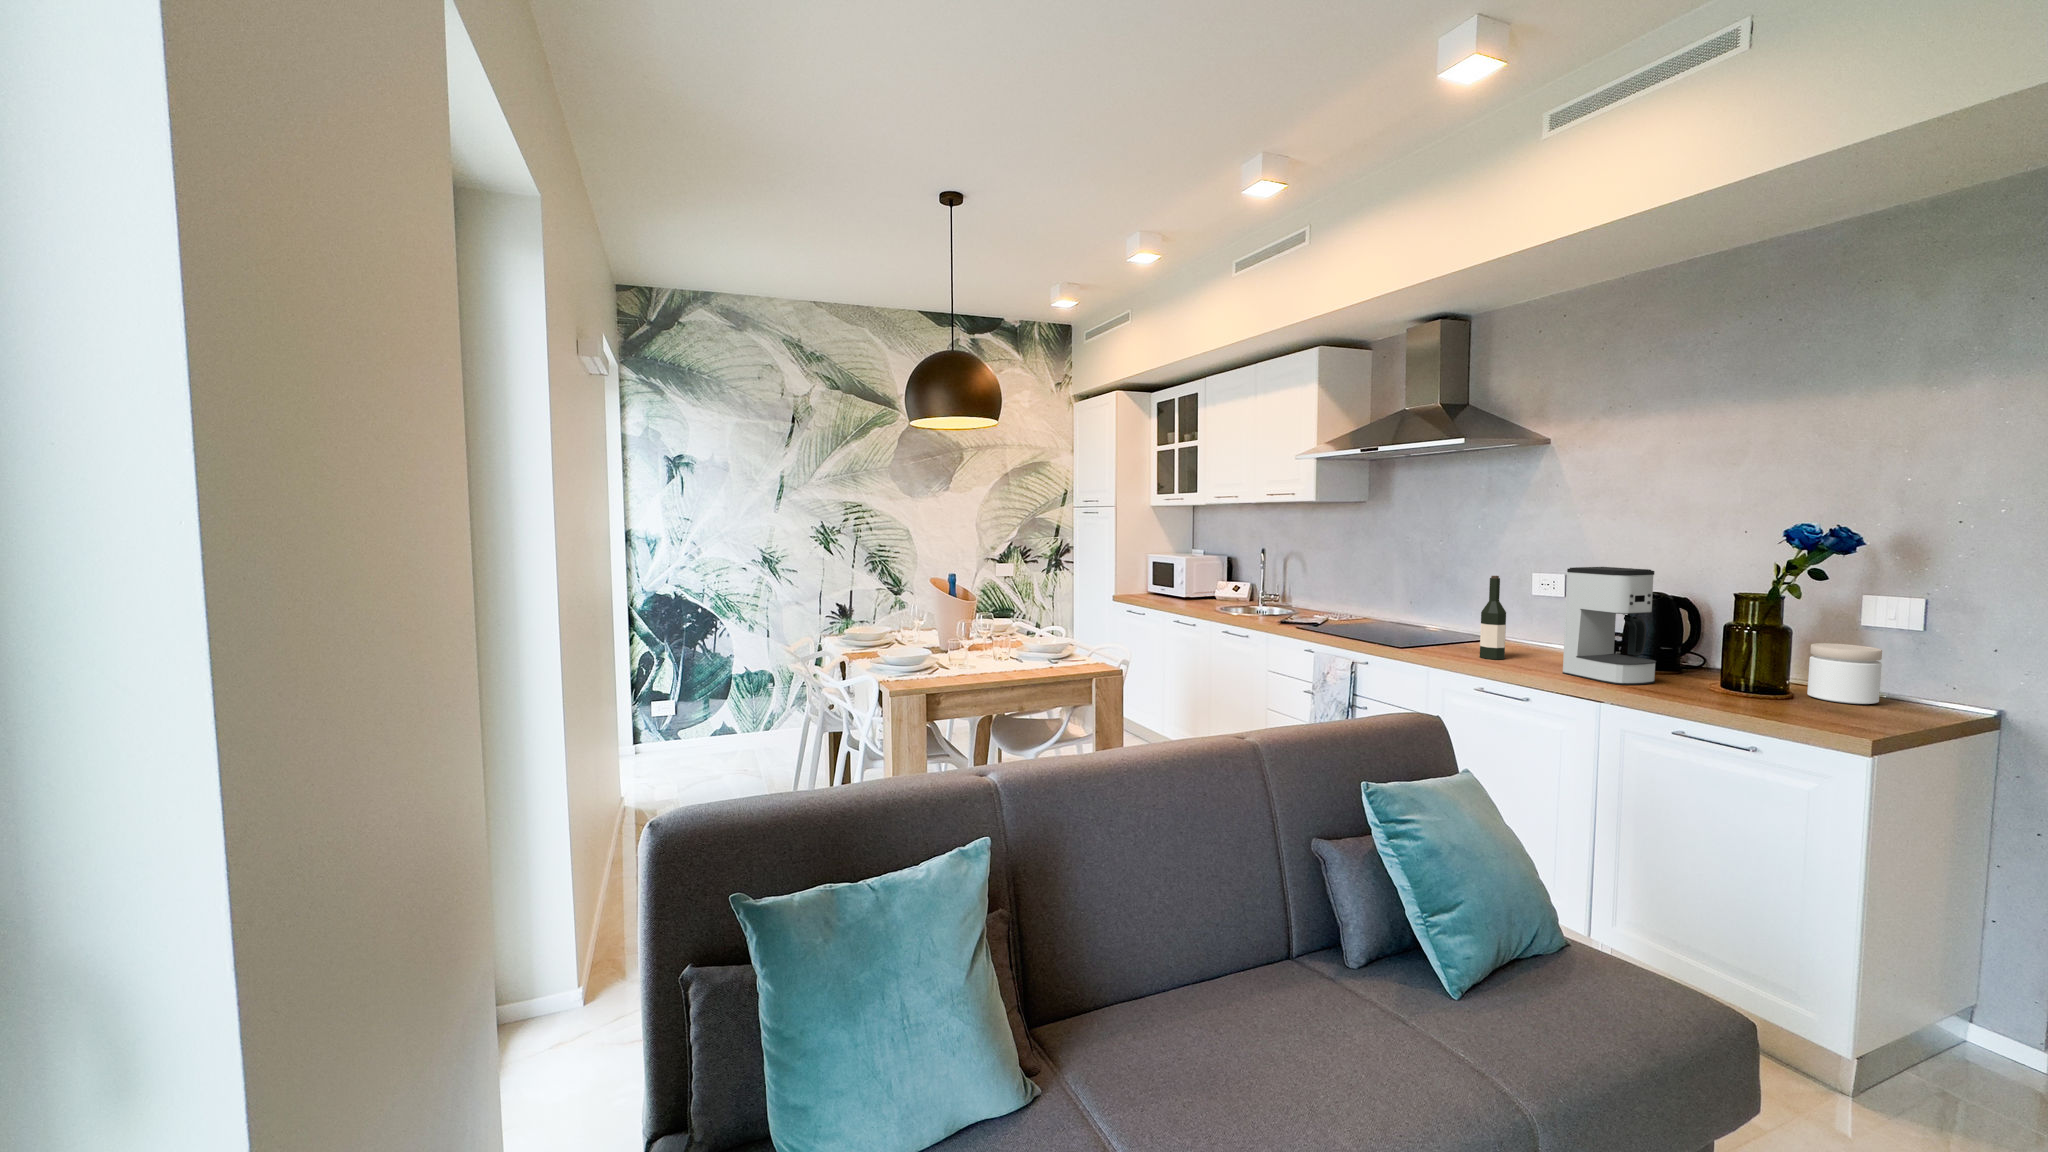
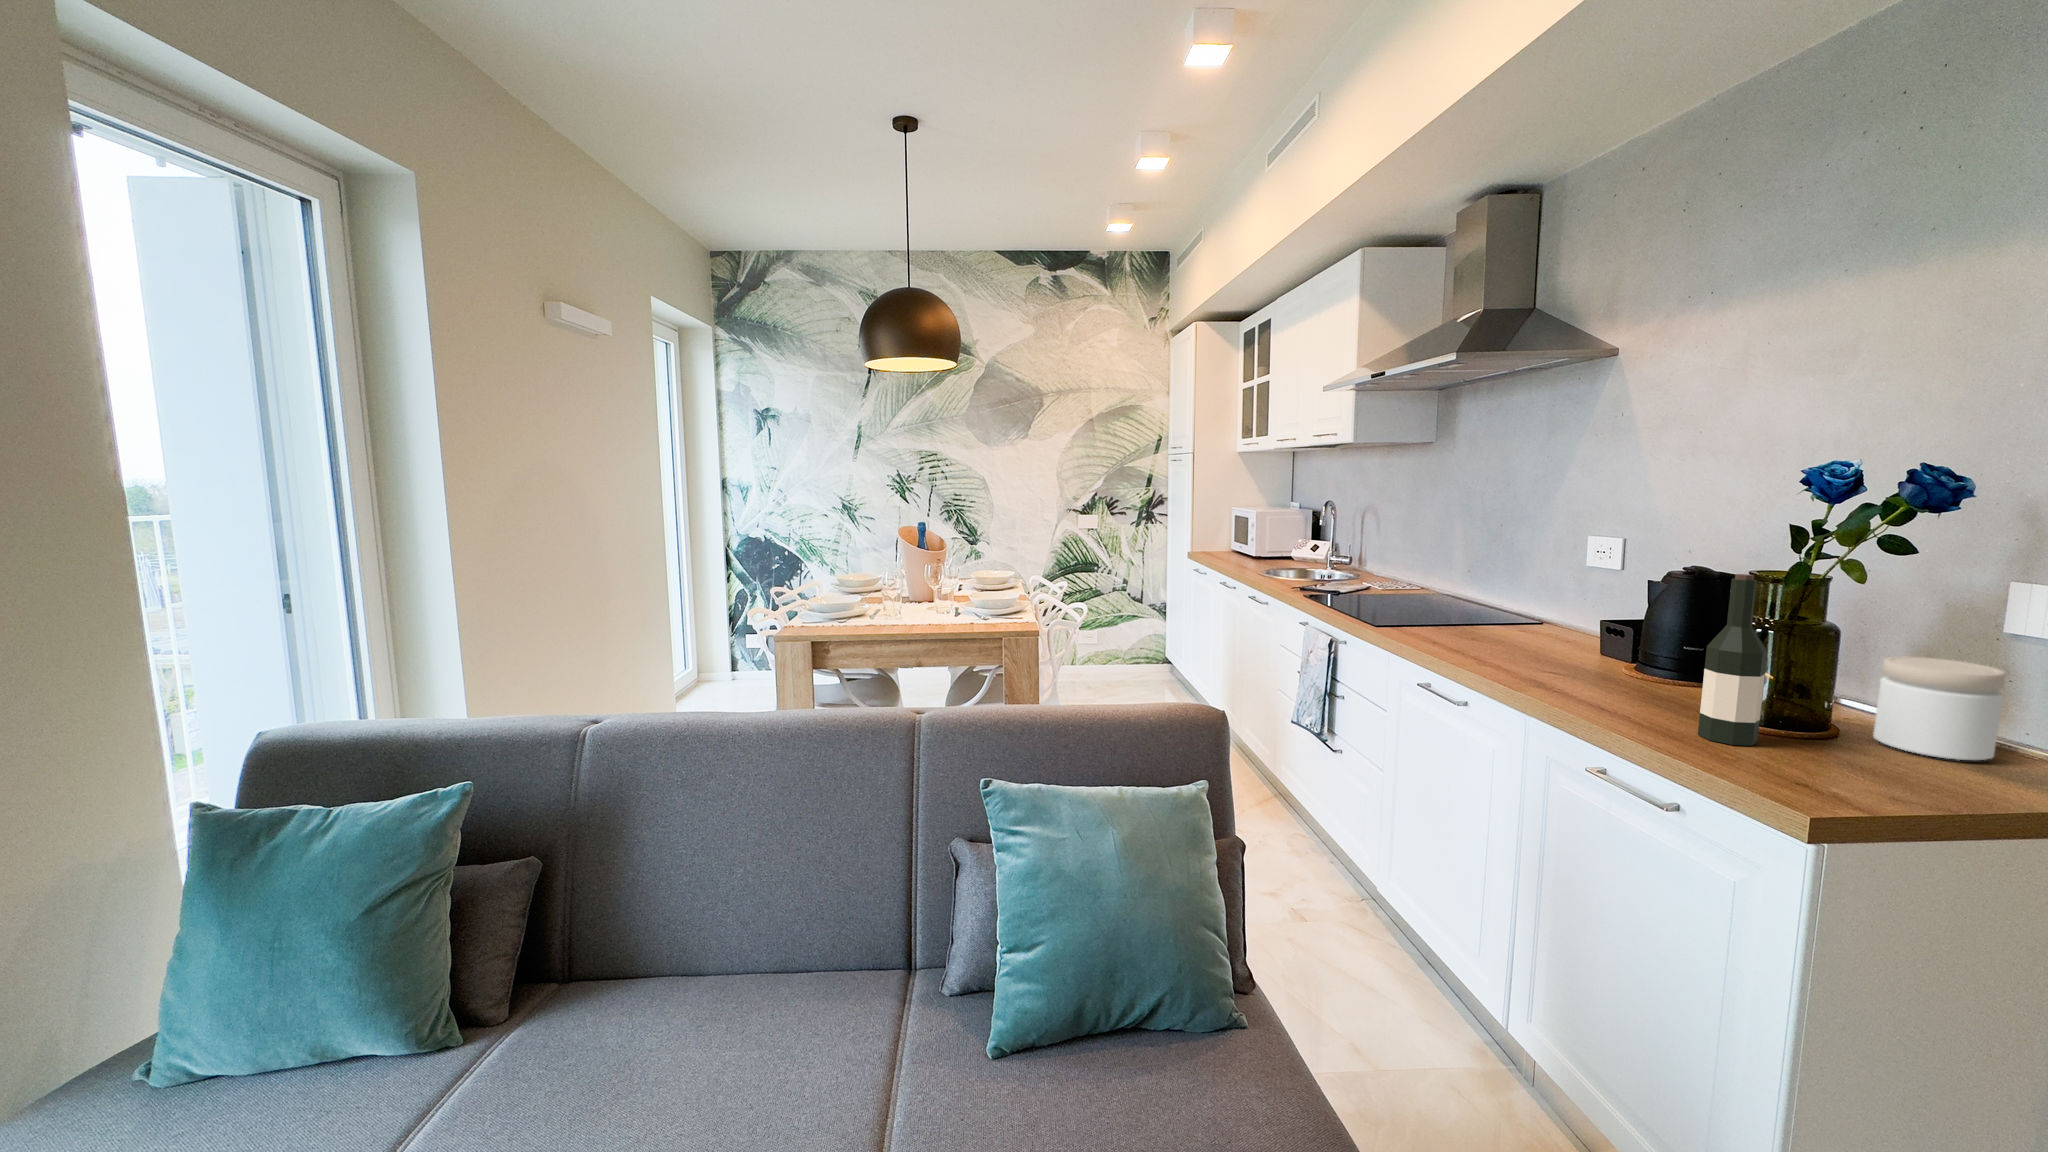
coffee maker: present [1562,567,1656,685] -> none [1524,528,1650,697]
wine bottle: present [1480,576,1506,659] -> present [1698,574,1767,746]

